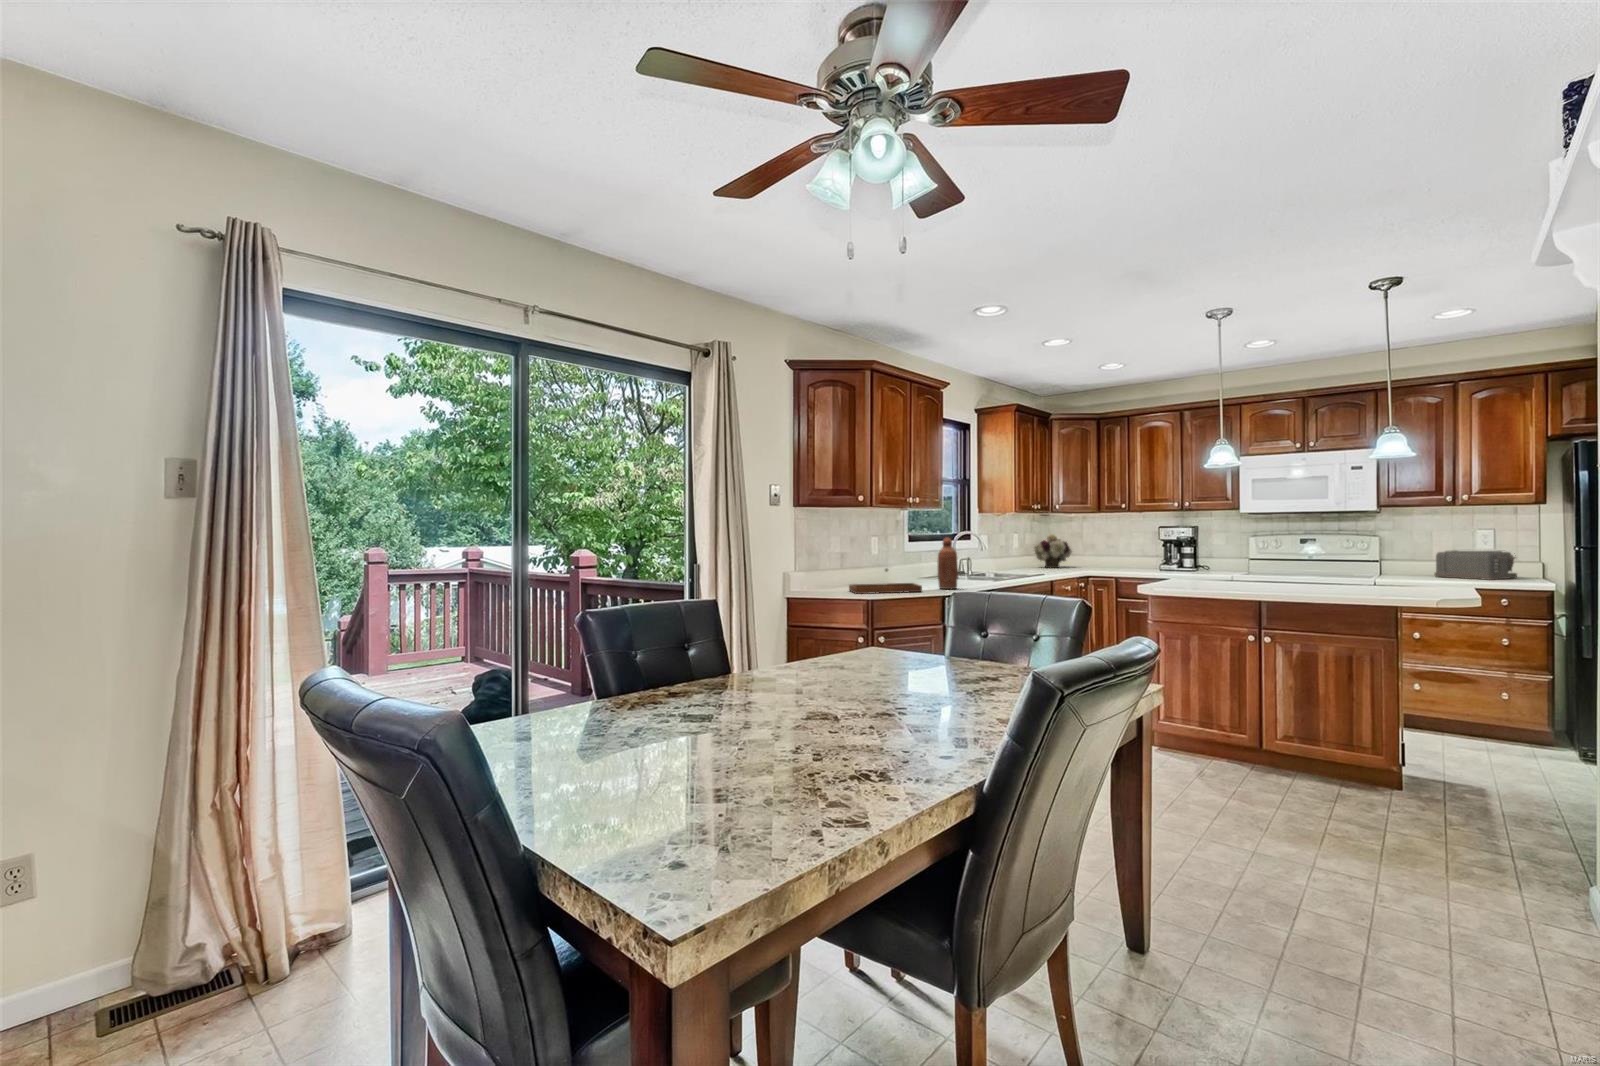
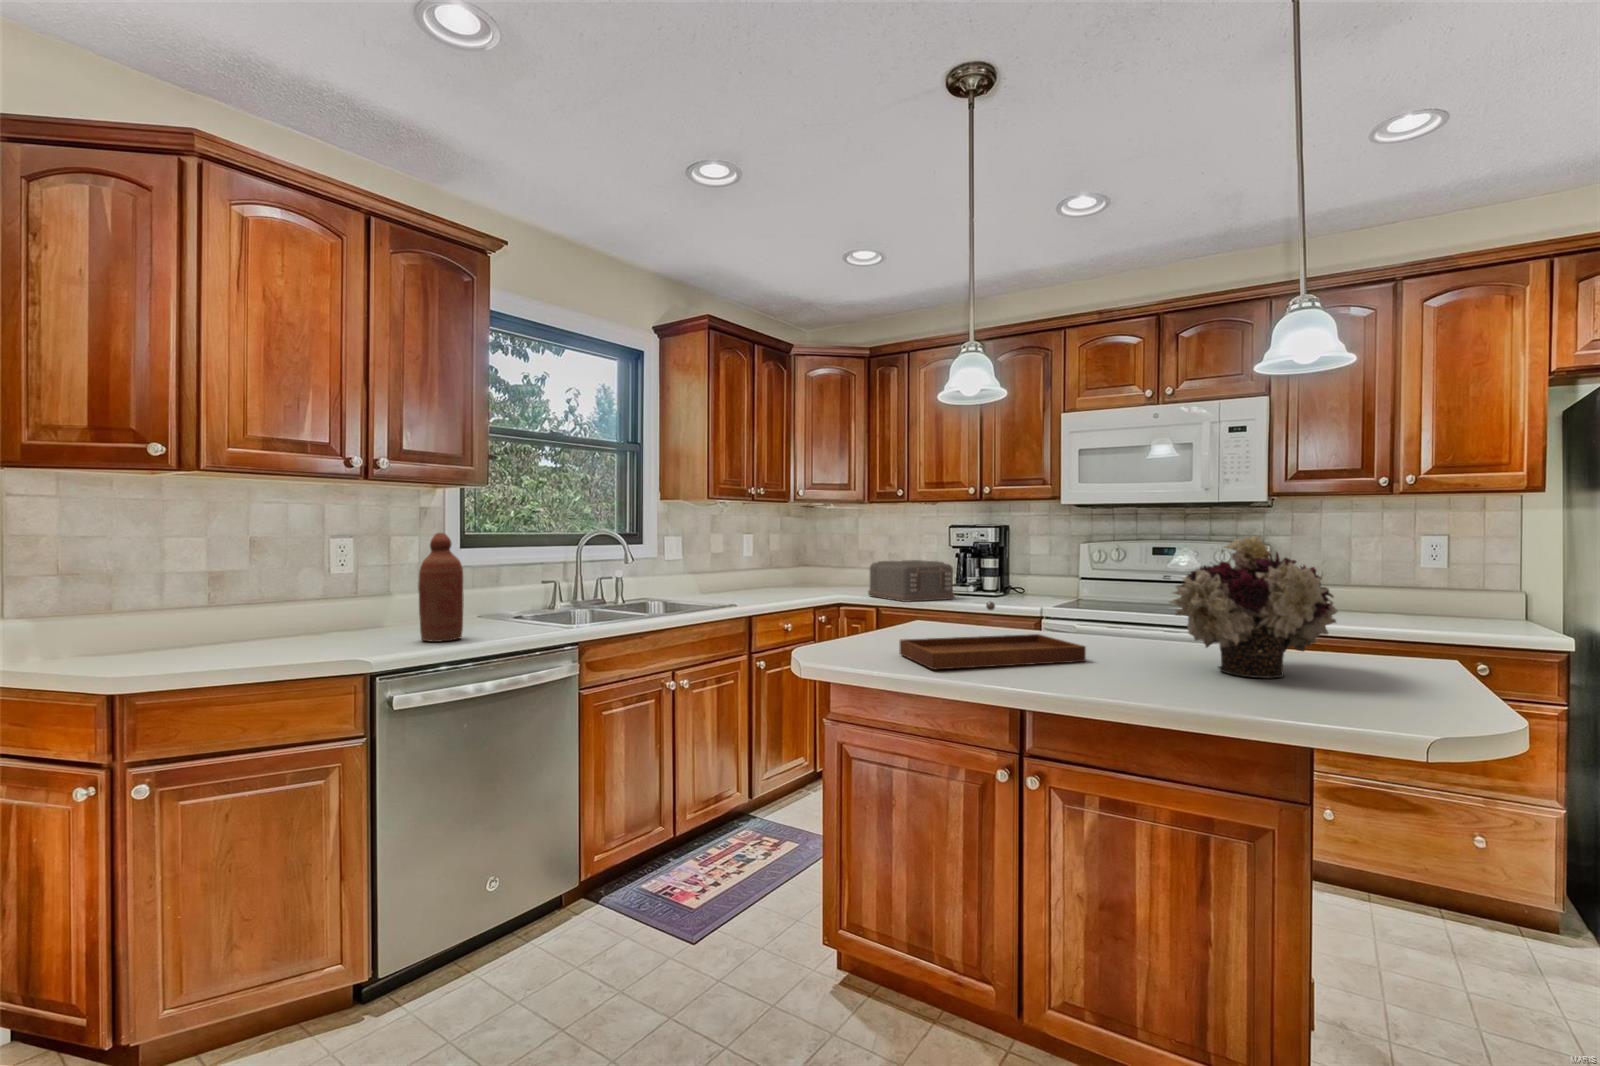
flower arrangement: present [1034,534,1072,568] -> present [1169,536,1337,678]
toaster: present [1435,550,1517,580] -> present [868,560,955,602]
tray: present [849,568,922,594] -> present [900,601,1086,669]

